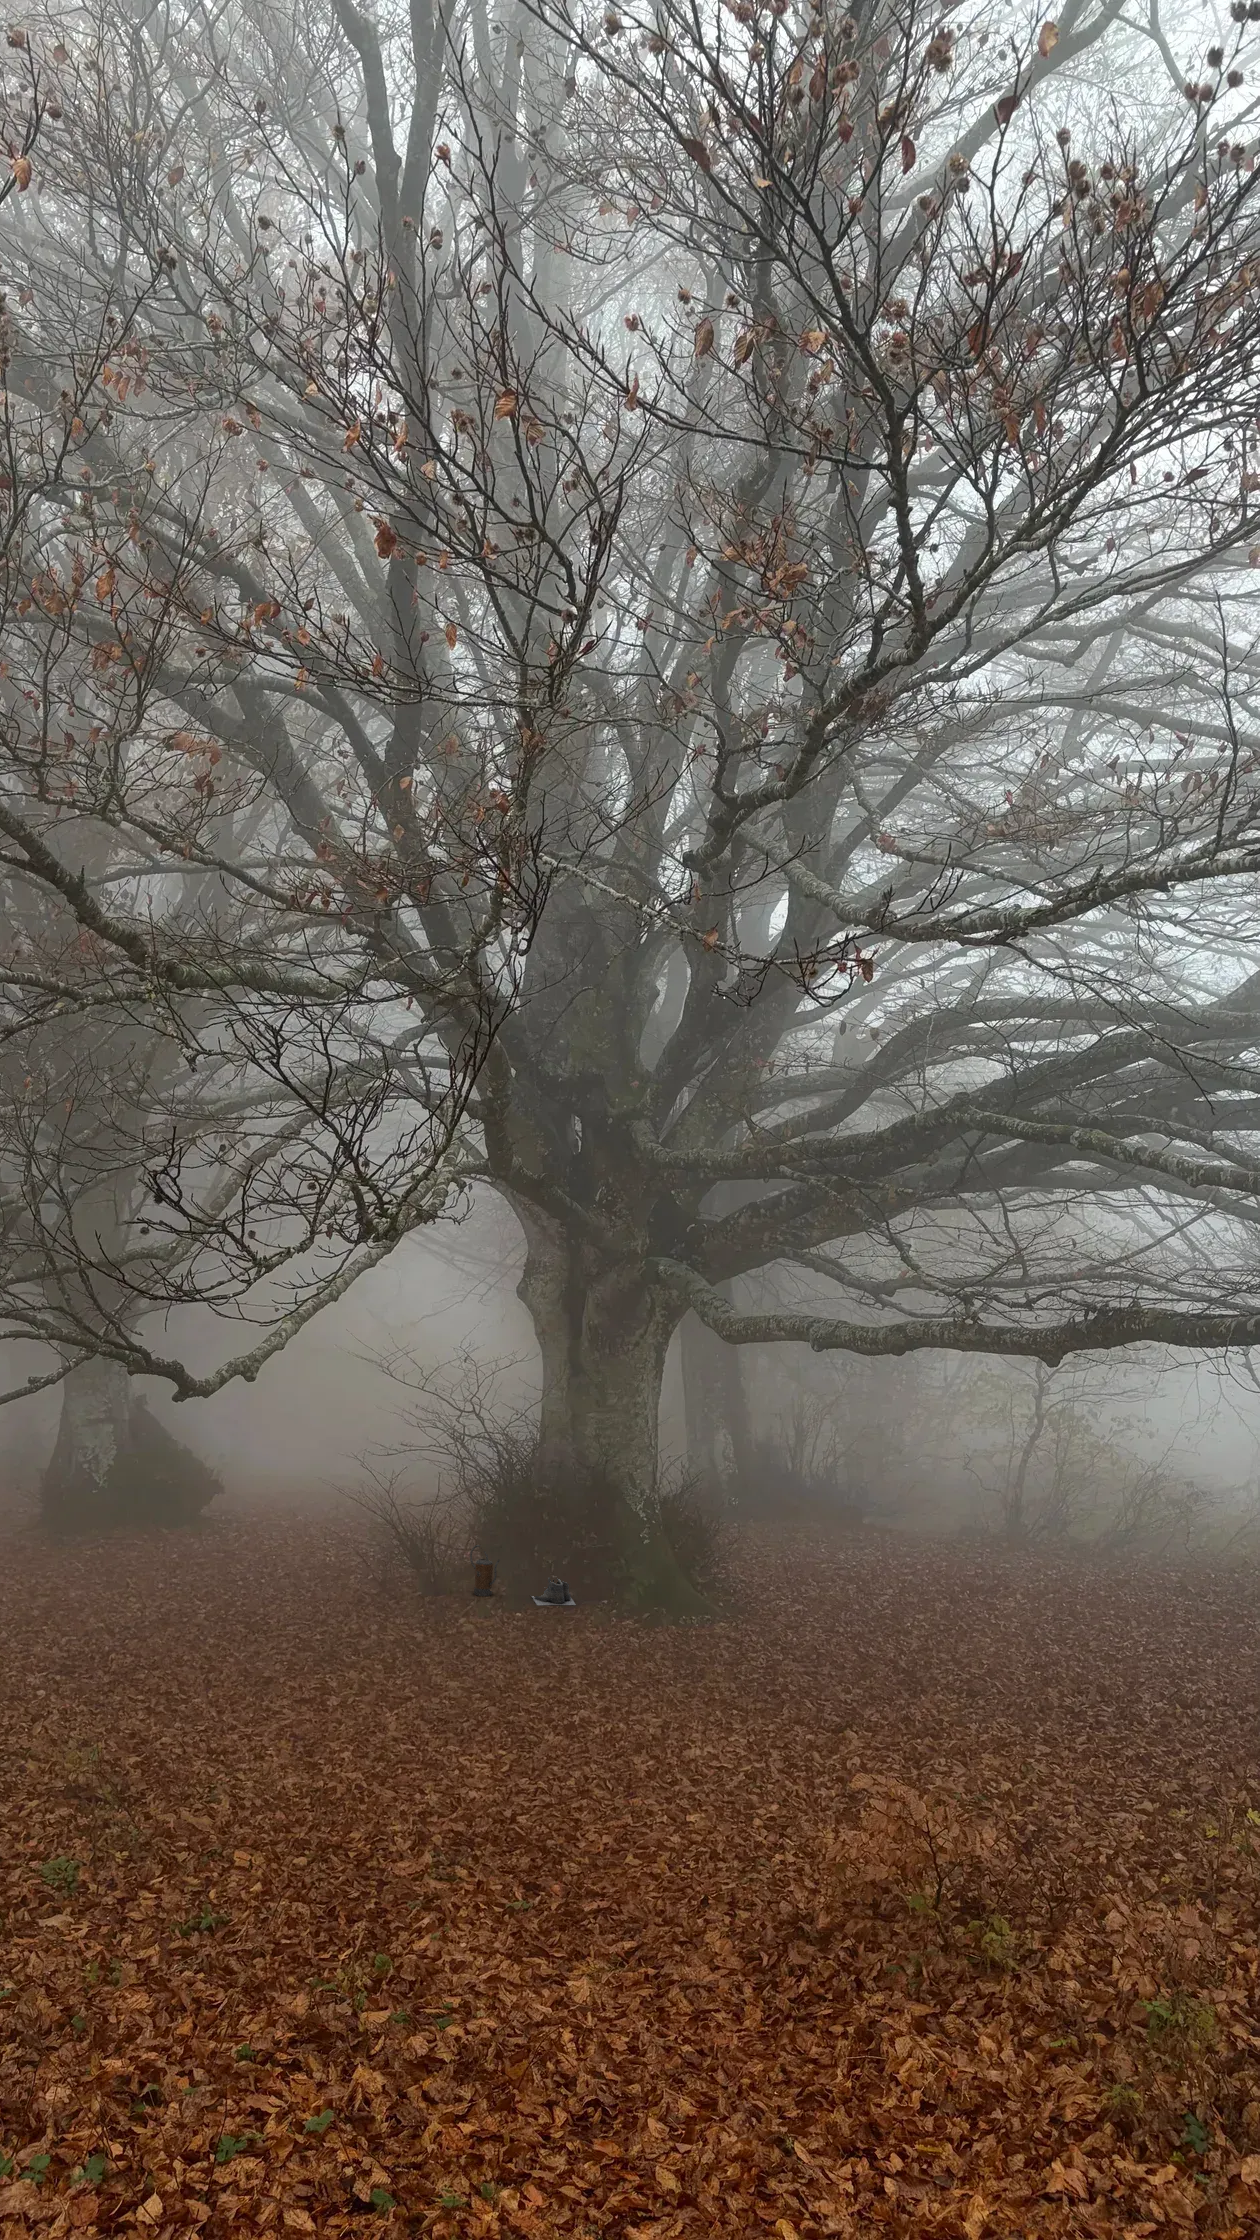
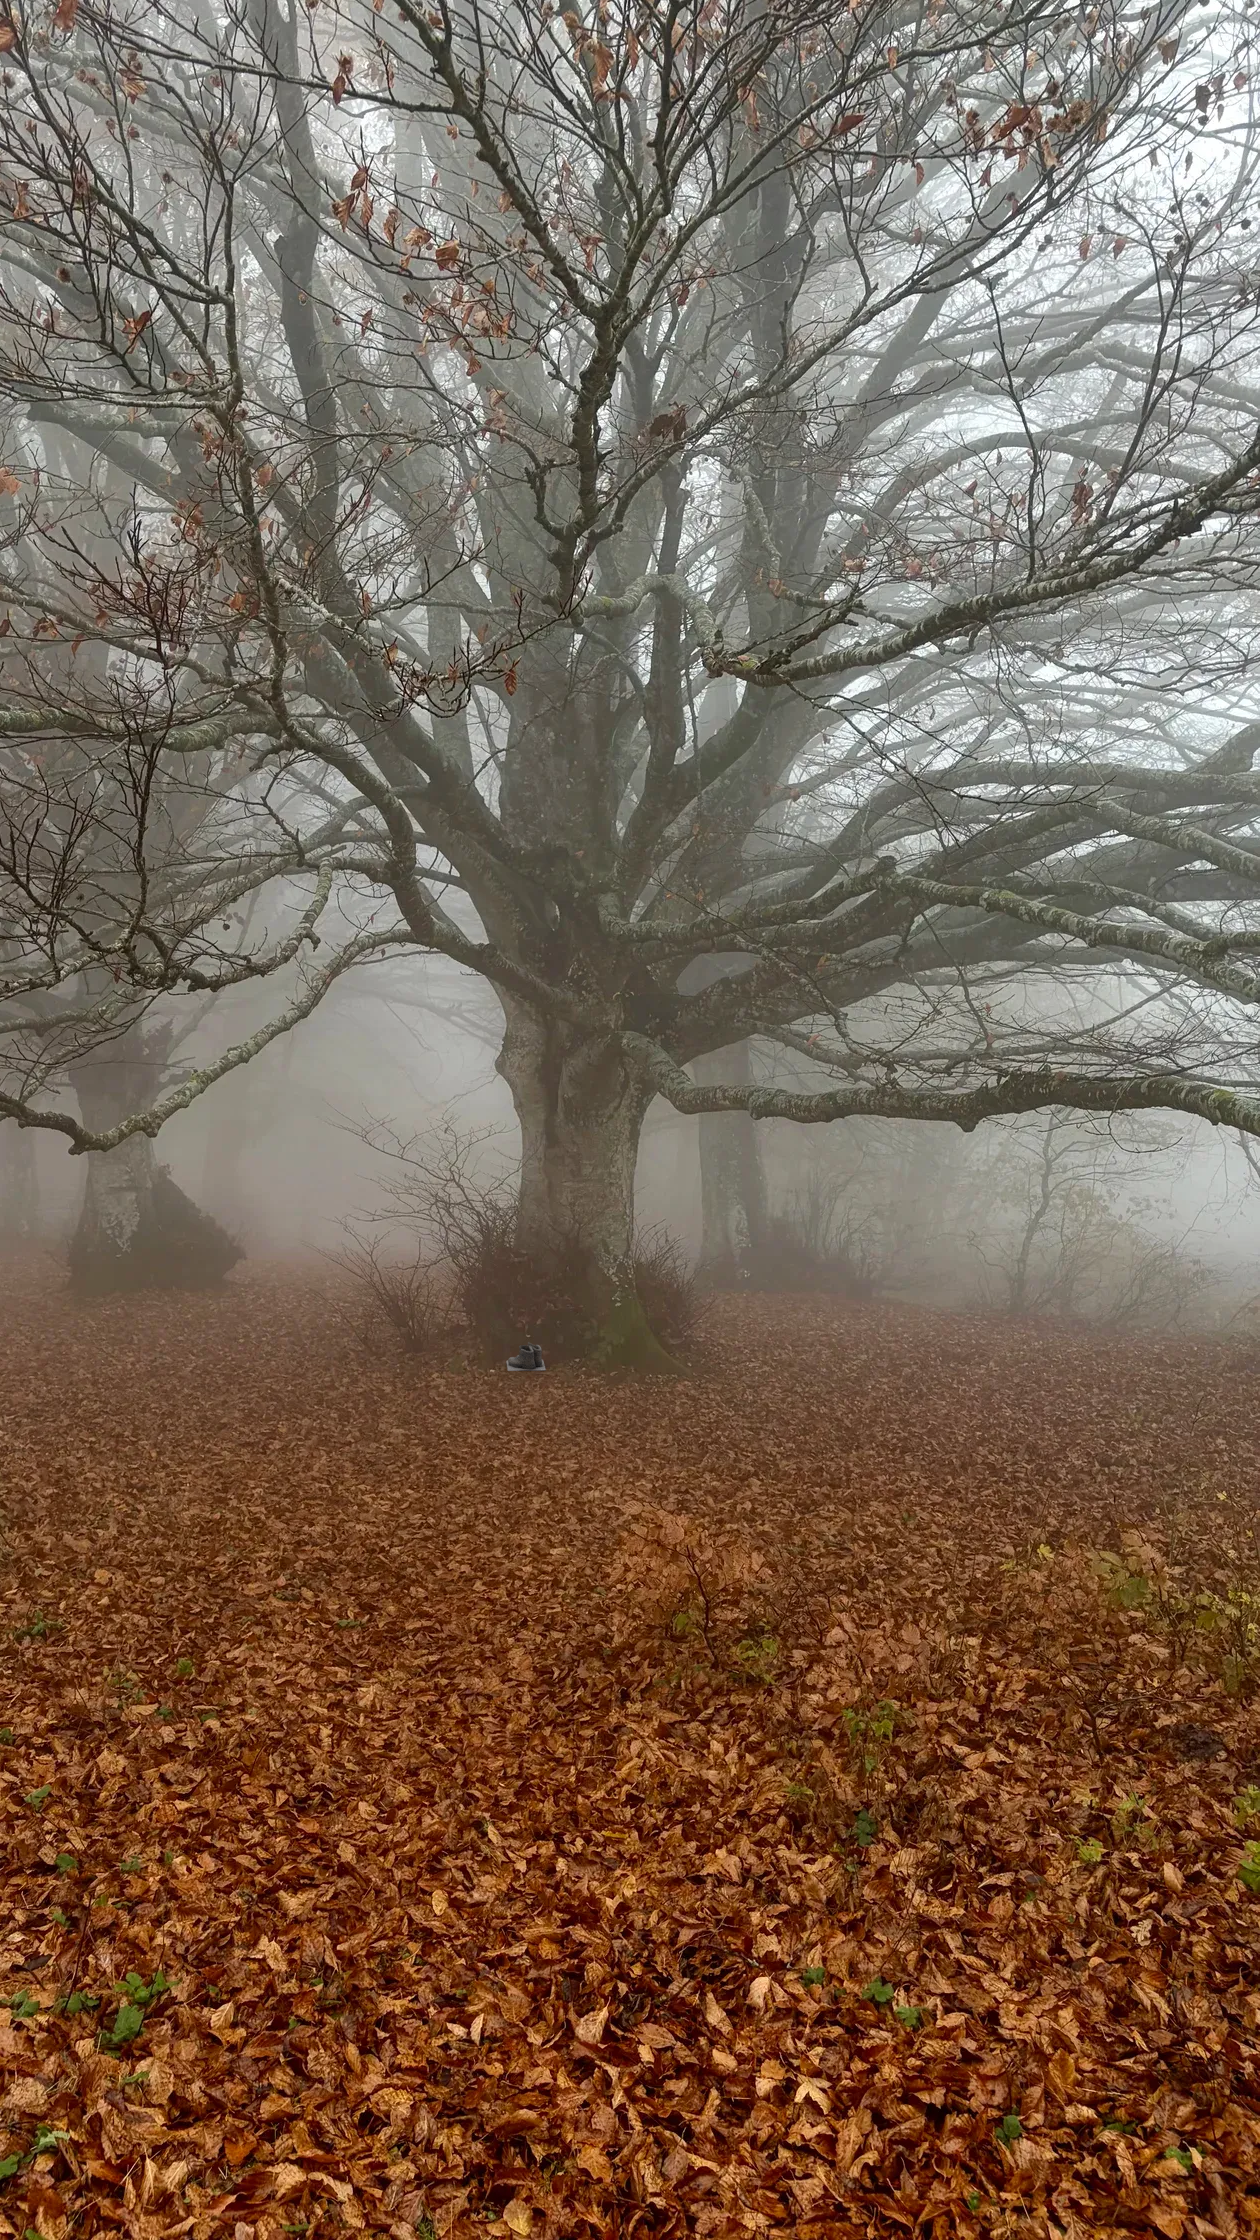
watering can: present [470,1545,500,1596] -> none [449,1317,475,1363]

